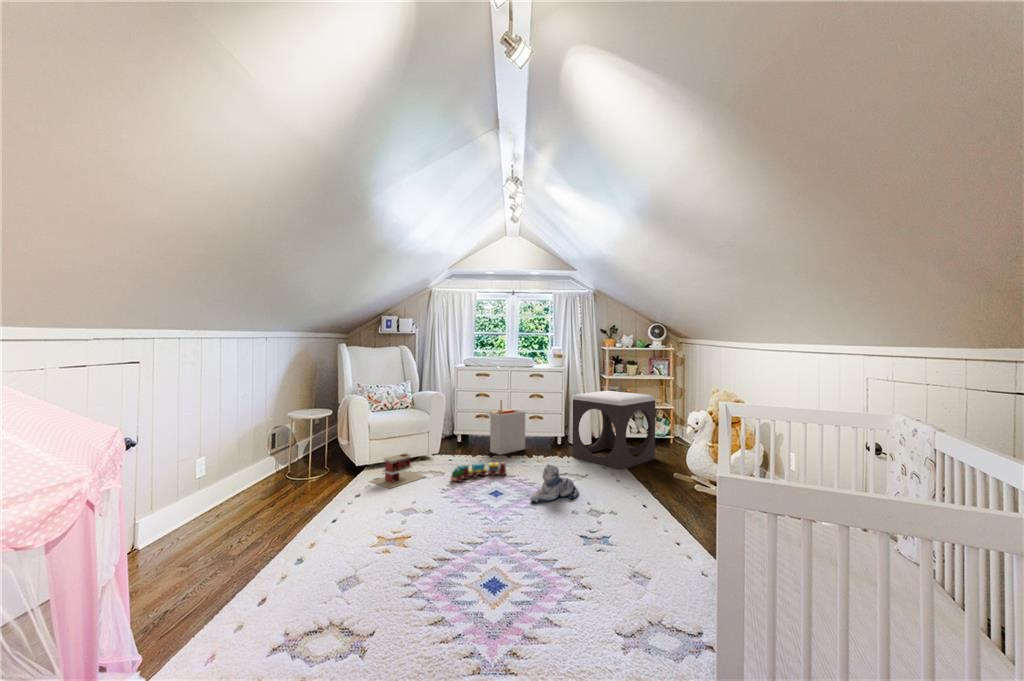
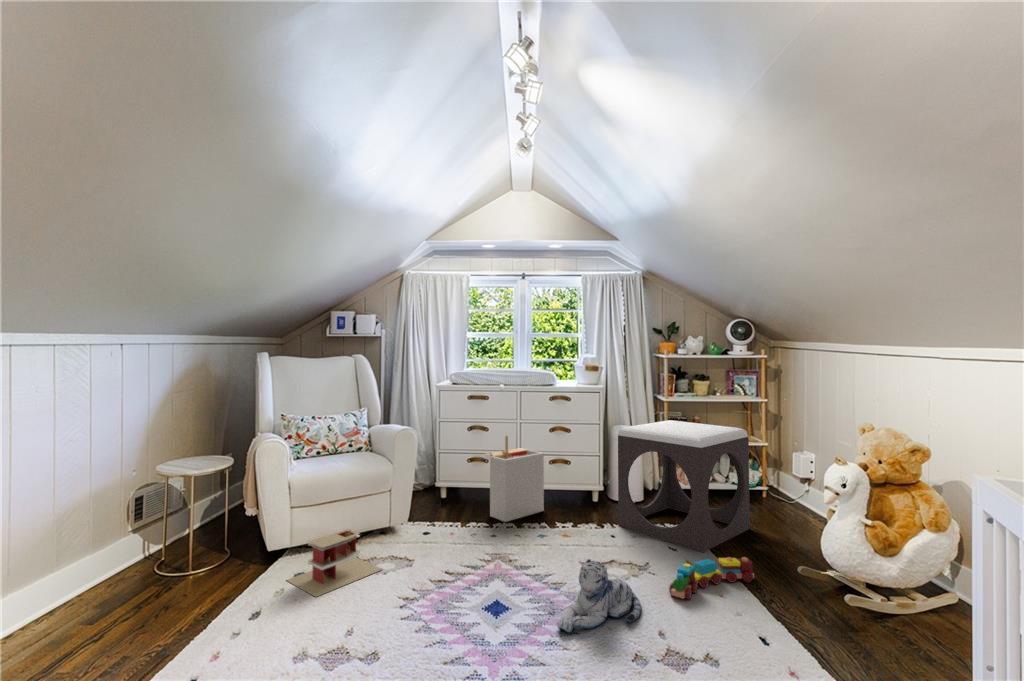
toy train: present [451,462,507,482] -> present [669,557,754,599]

